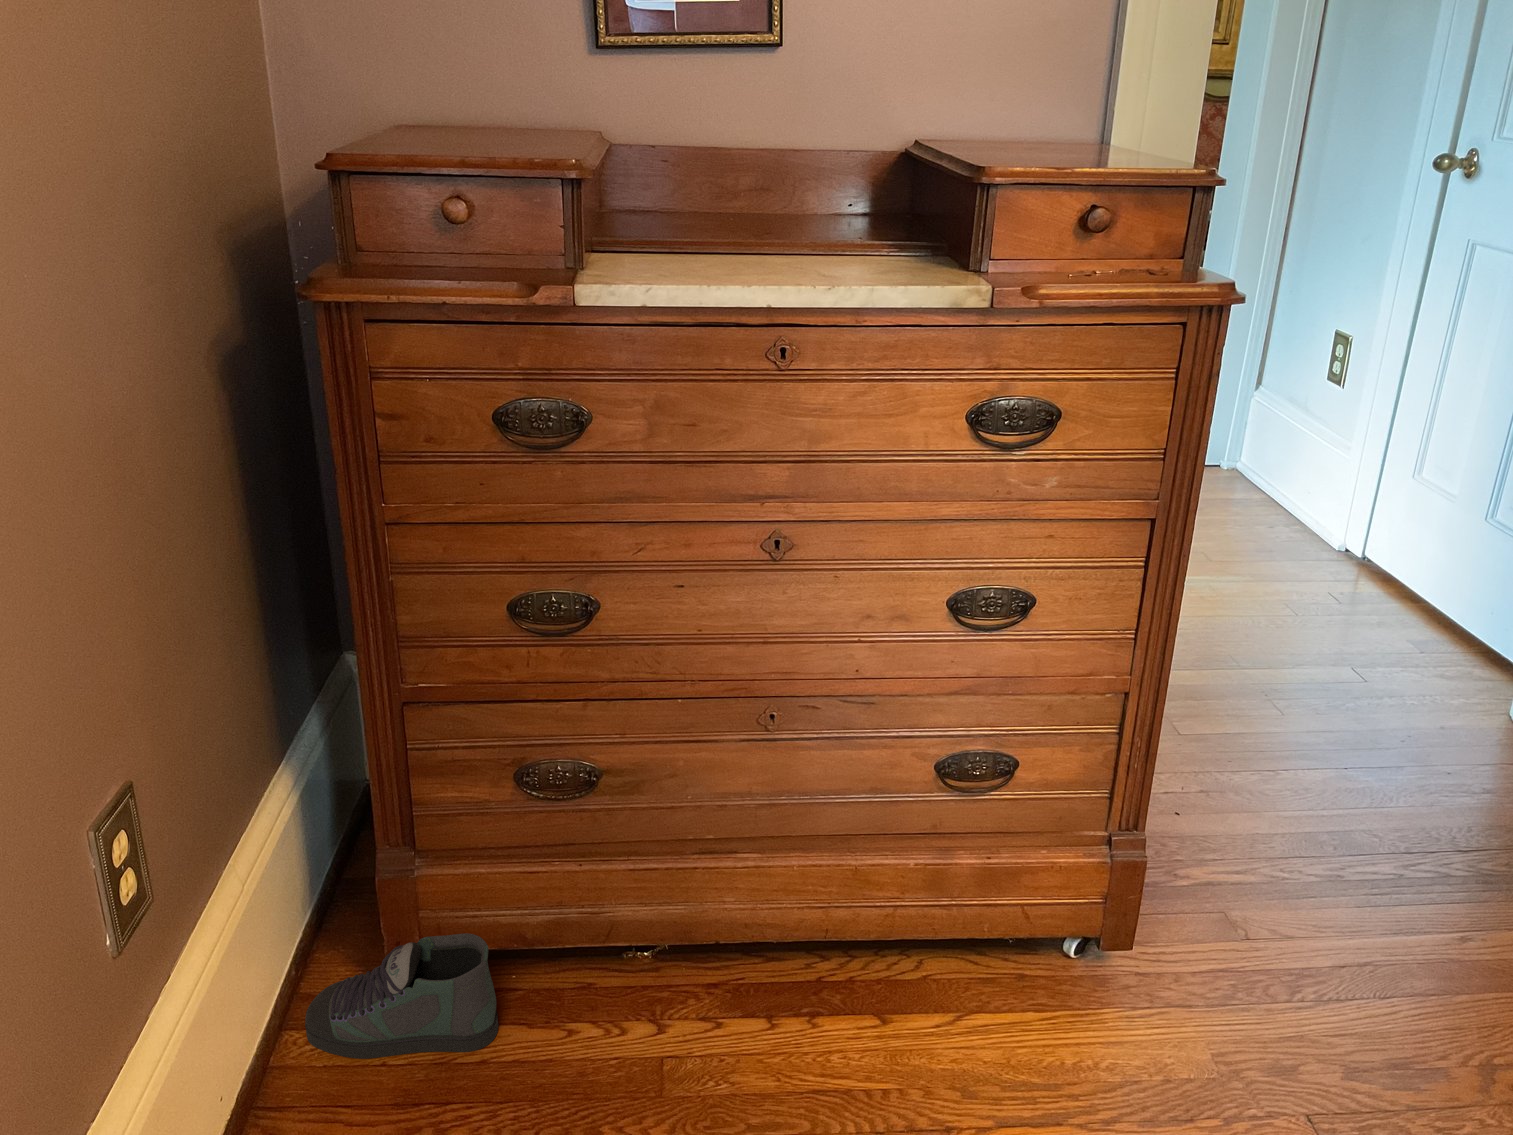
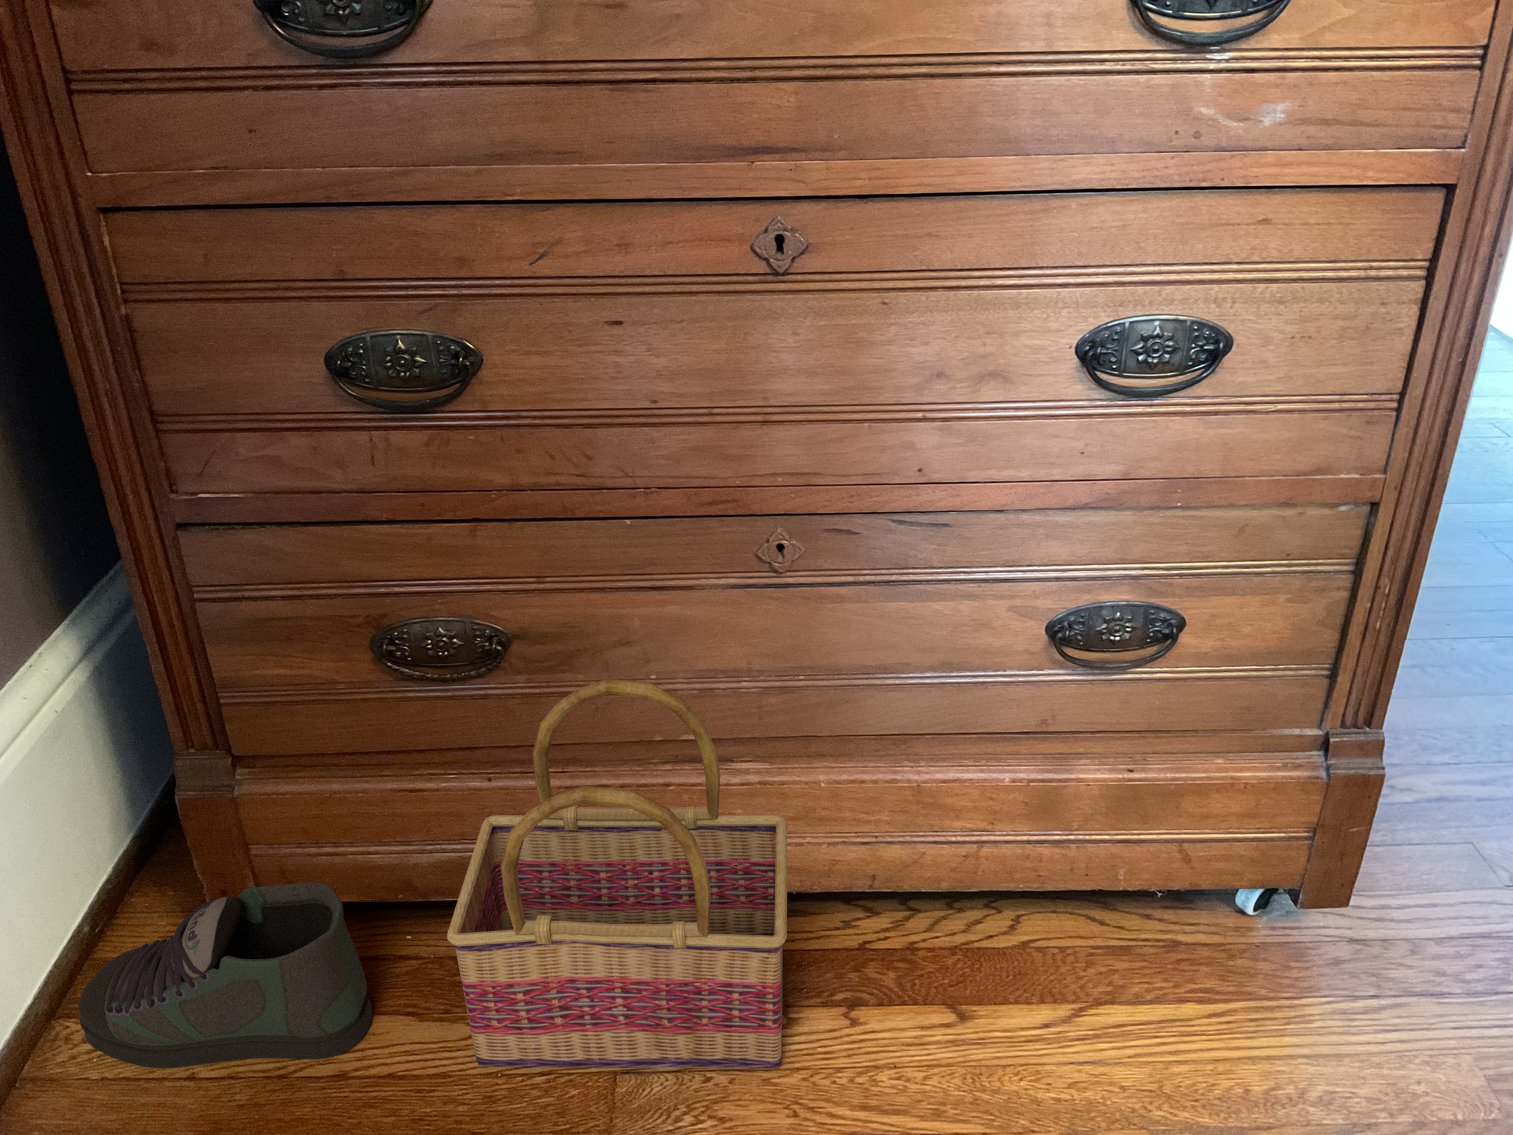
basket: none [563,799,776,1055] -> present [447,678,787,1069]

